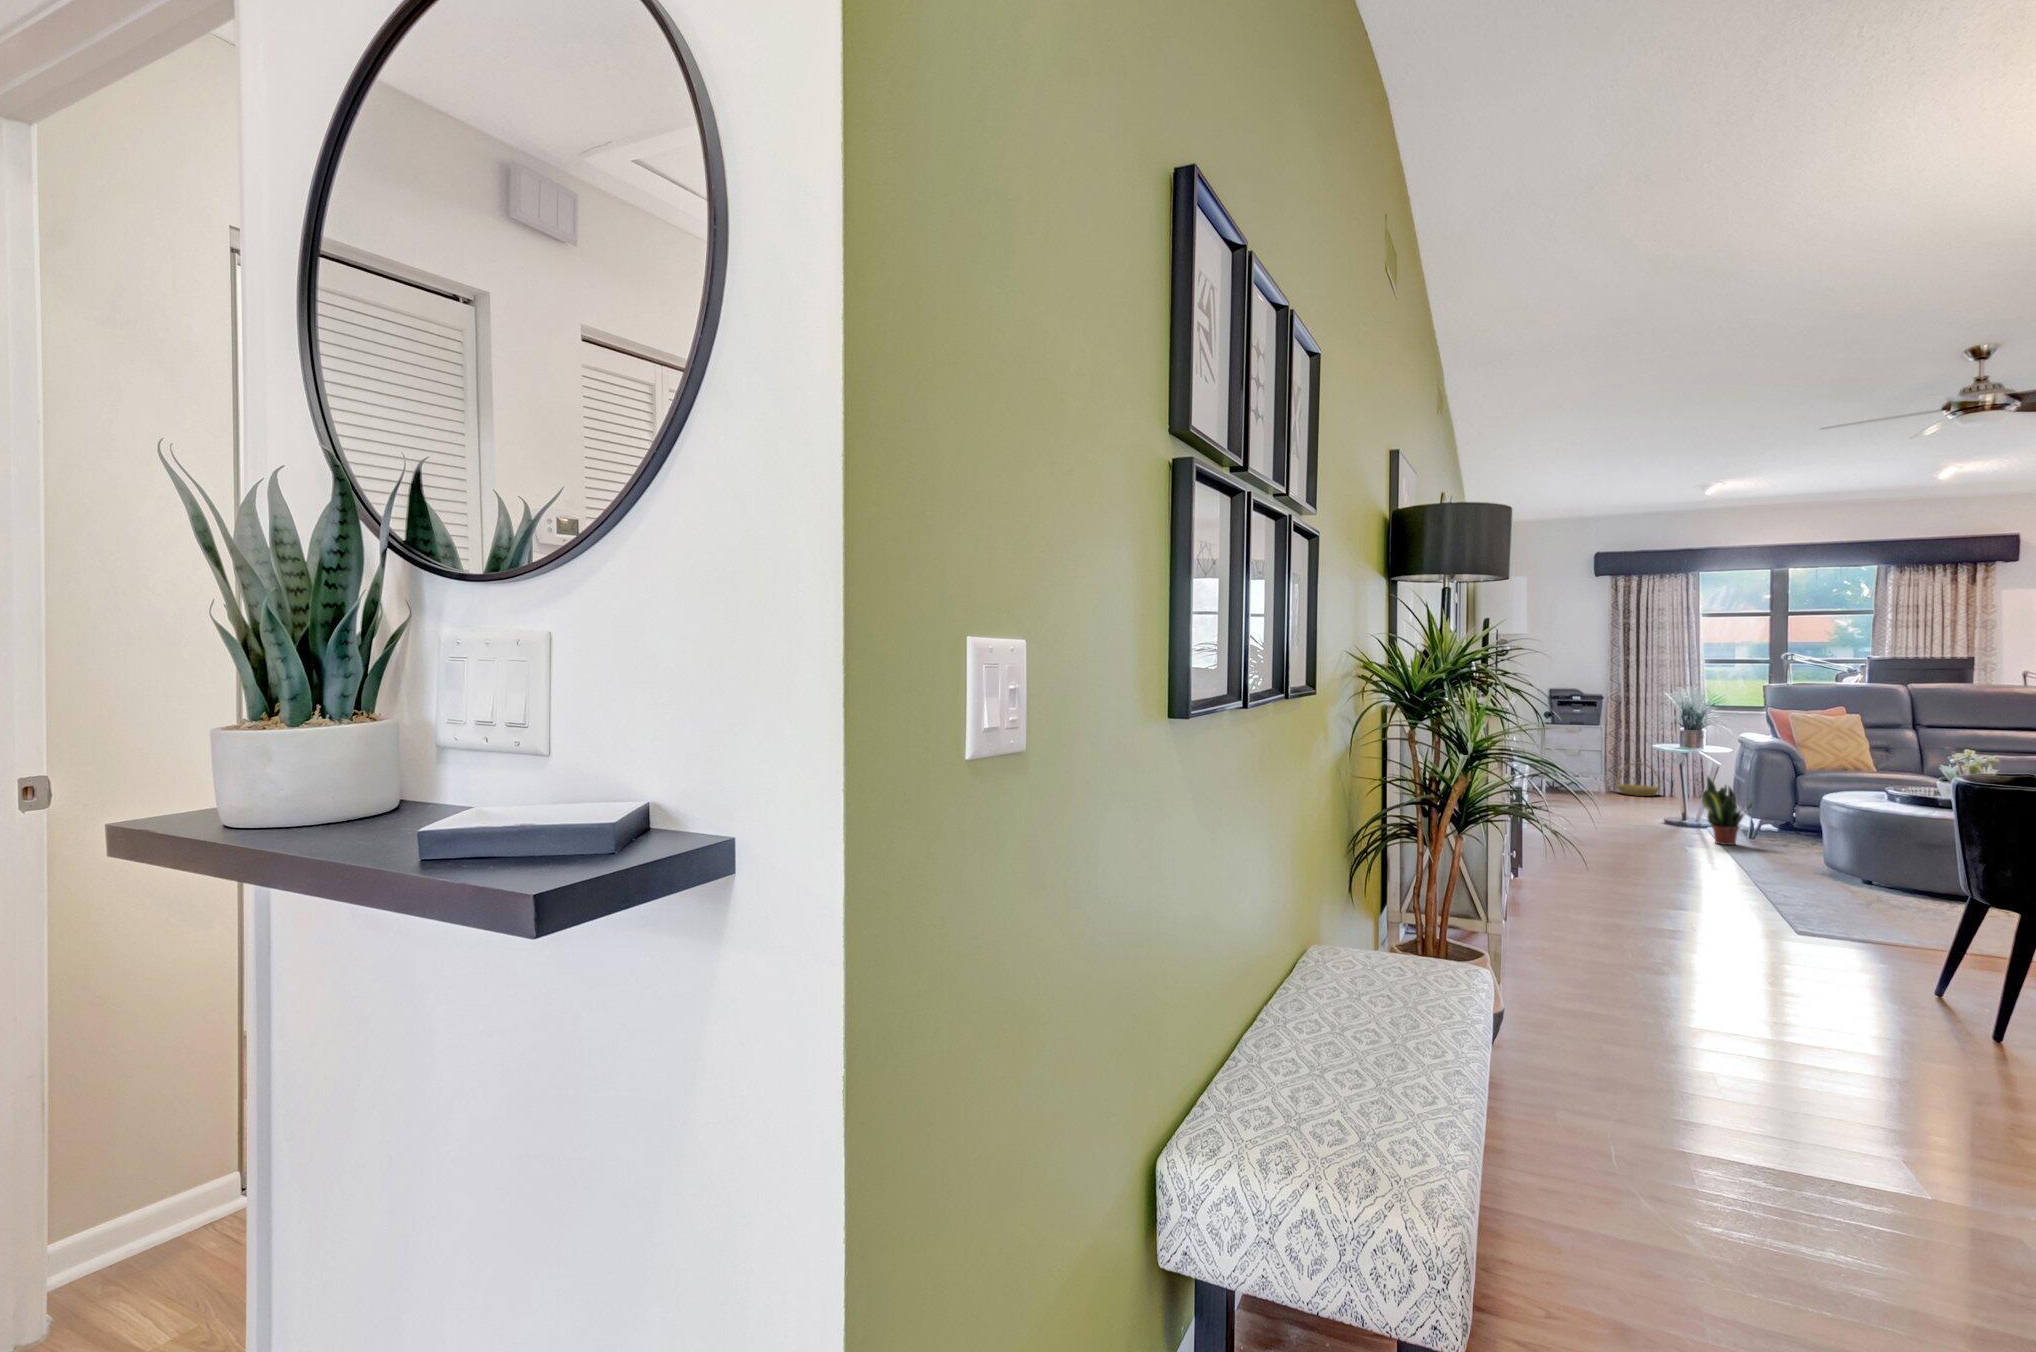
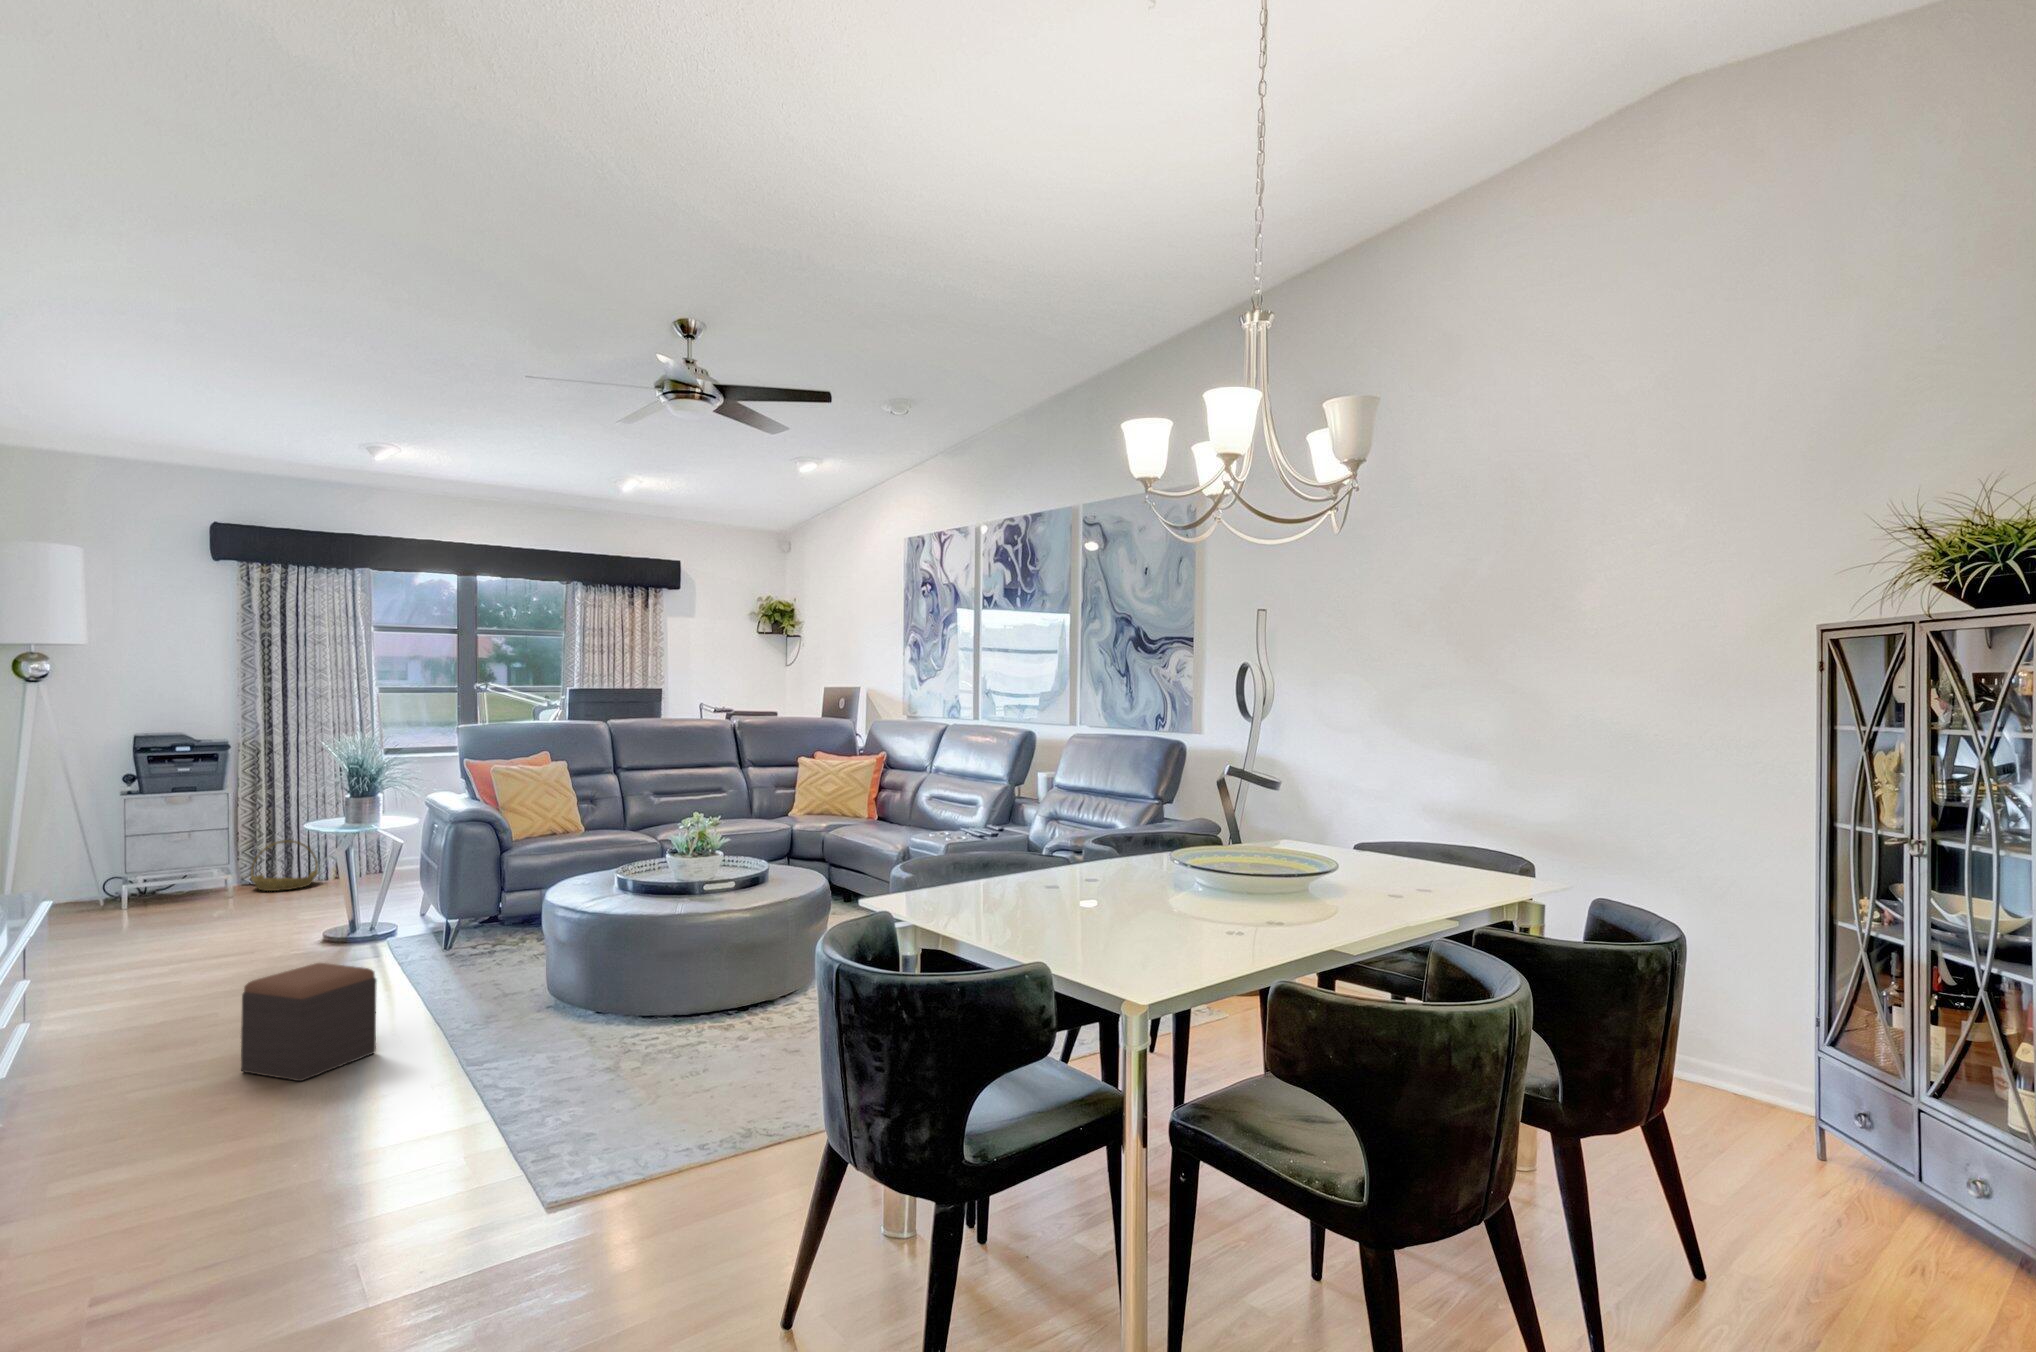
potted plant: present [1702,776,1752,845] -> none [379,876,452,980]
footstool: none [1622,809,1698,866] -> present [241,963,377,1081]

